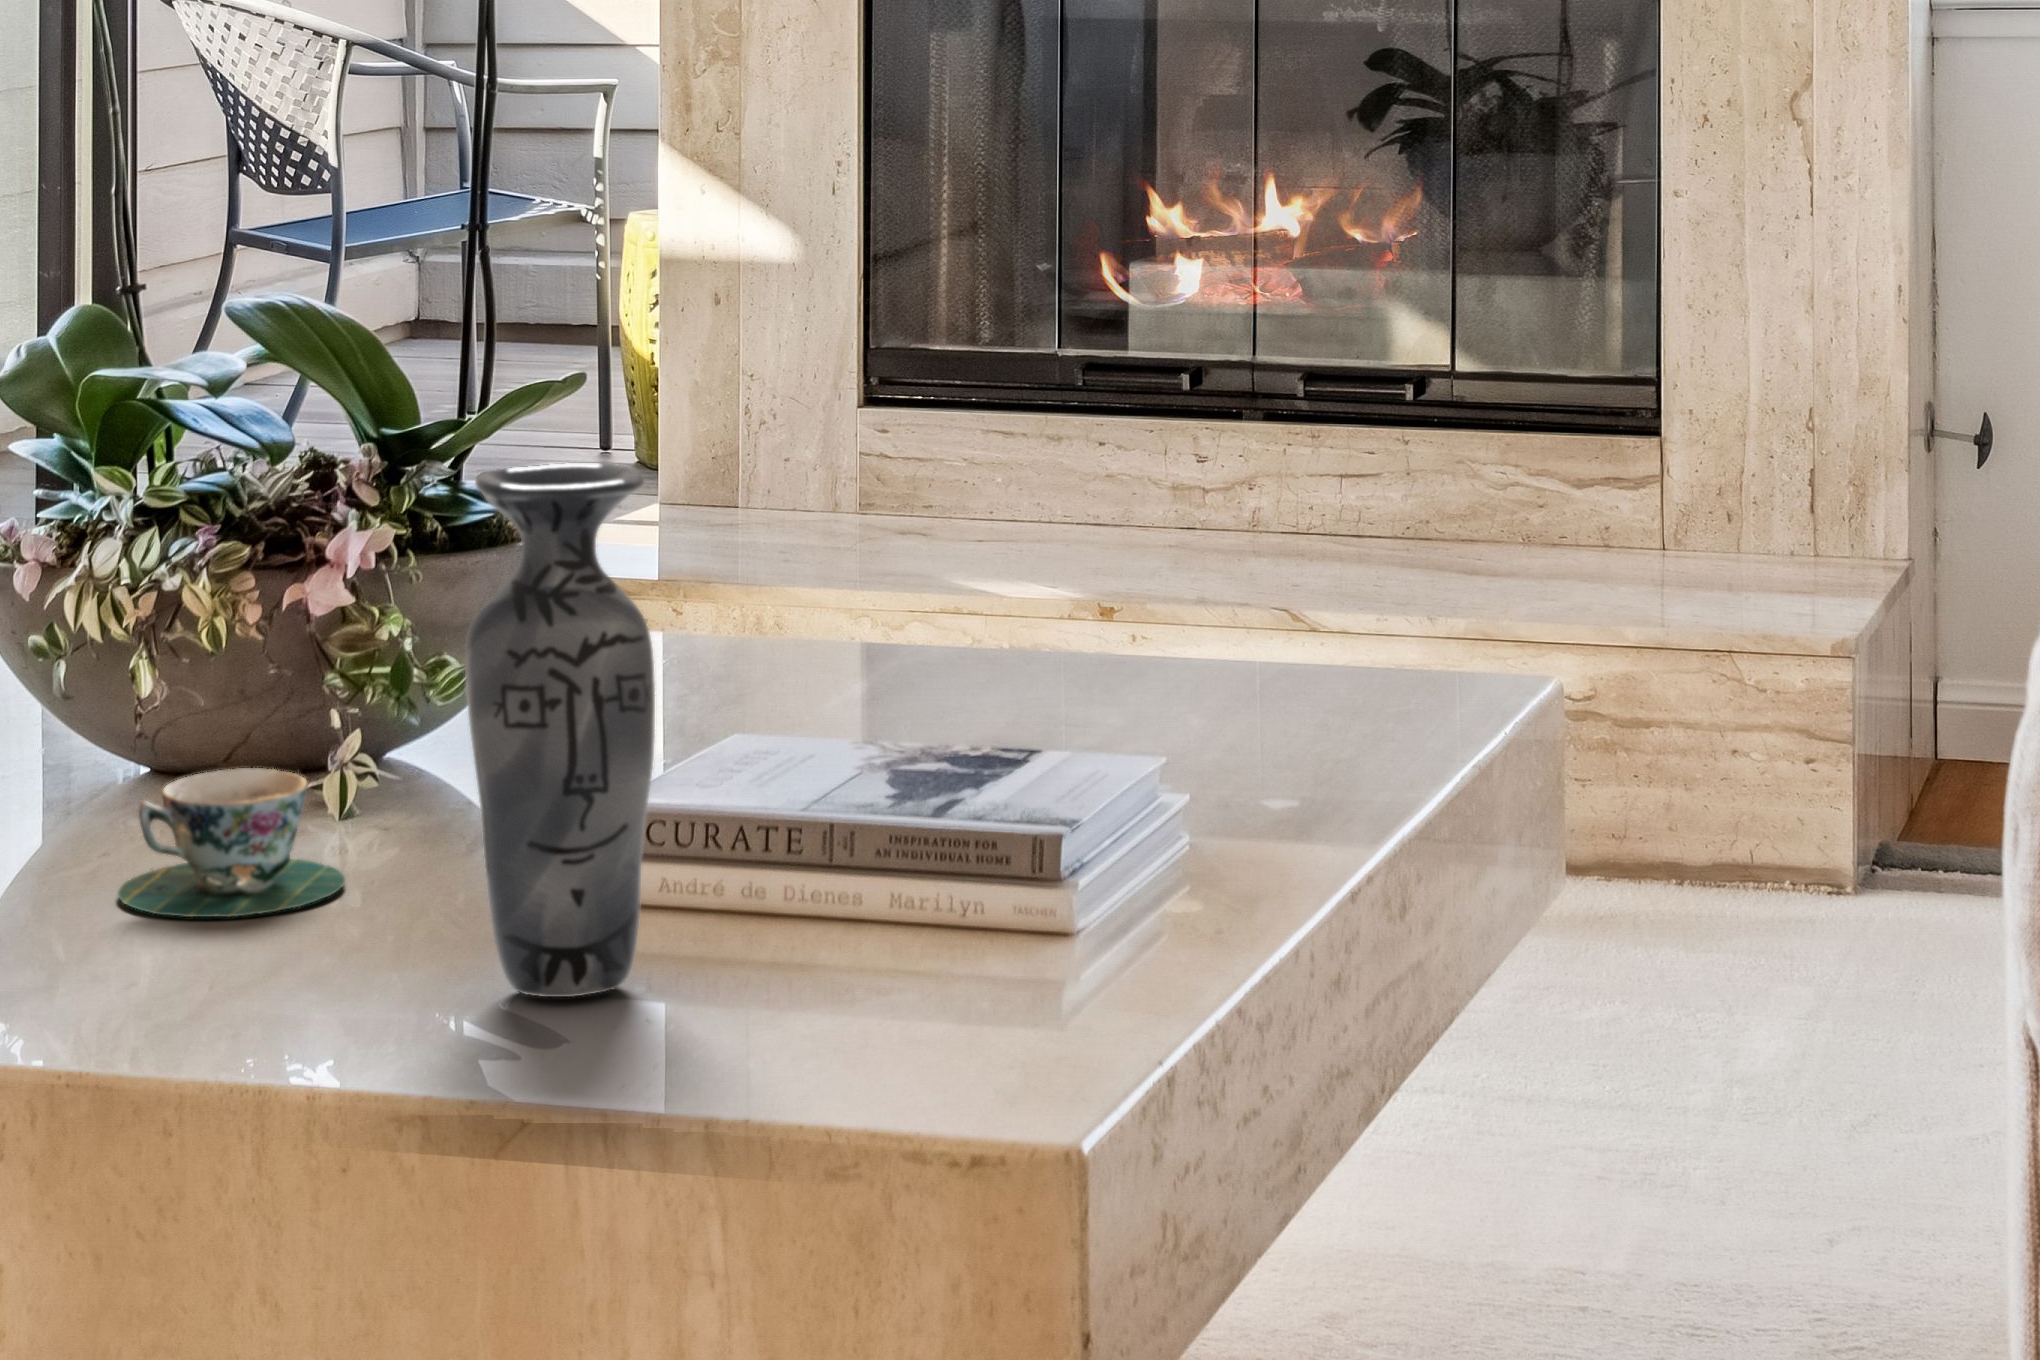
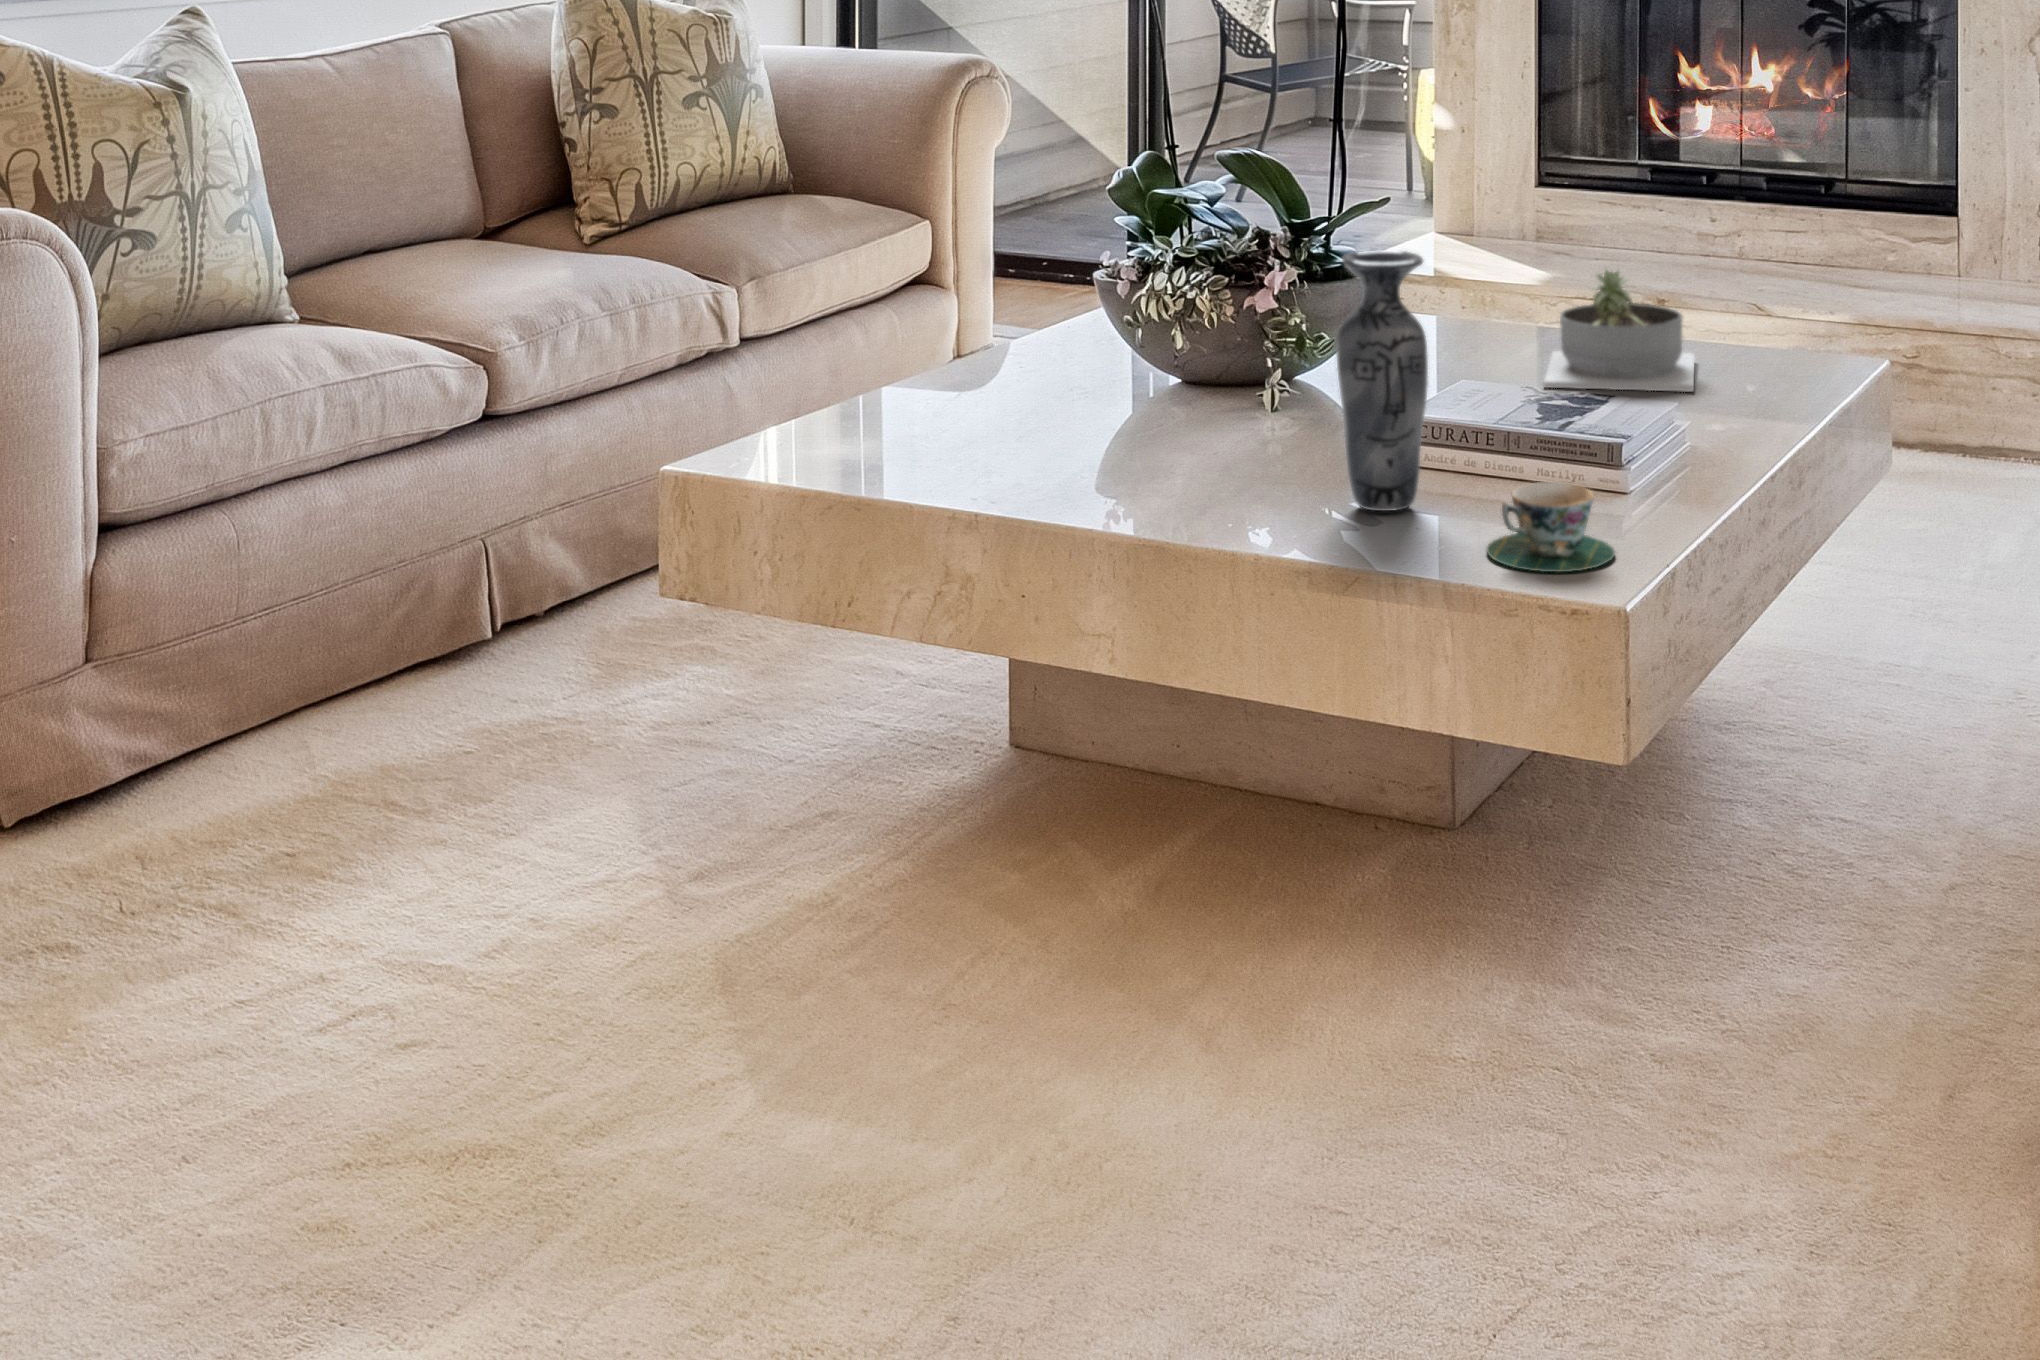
succulent planter: none [892,510,1187,748] -> present [1544,270,1695,392]
teacup: present [118,768,345,917] -> present [1487,482,1615,572]

